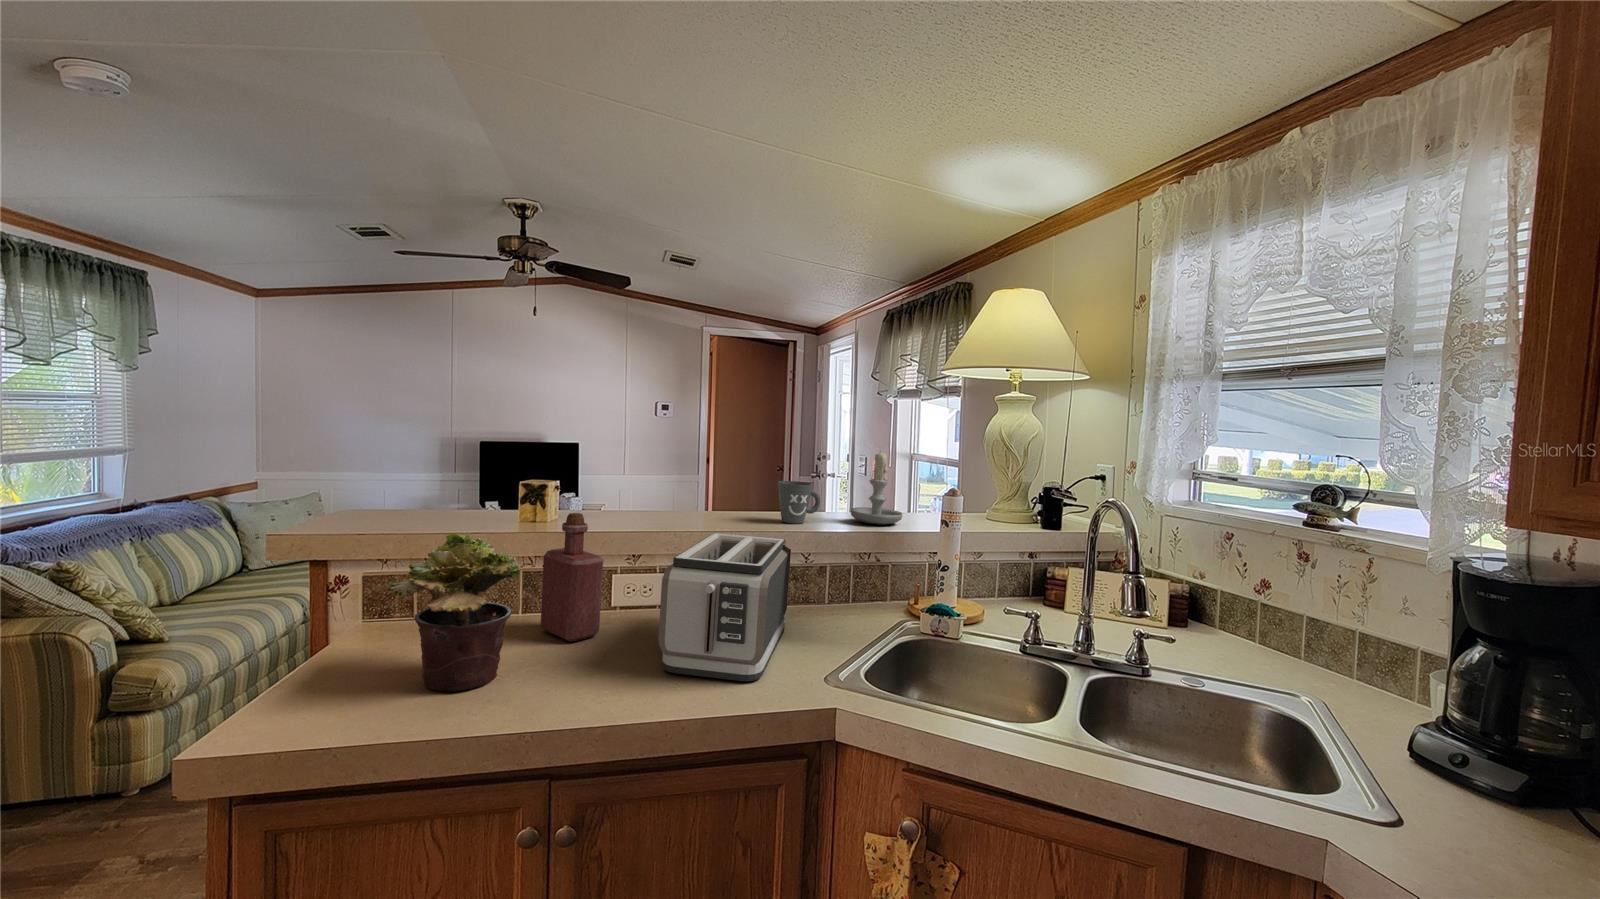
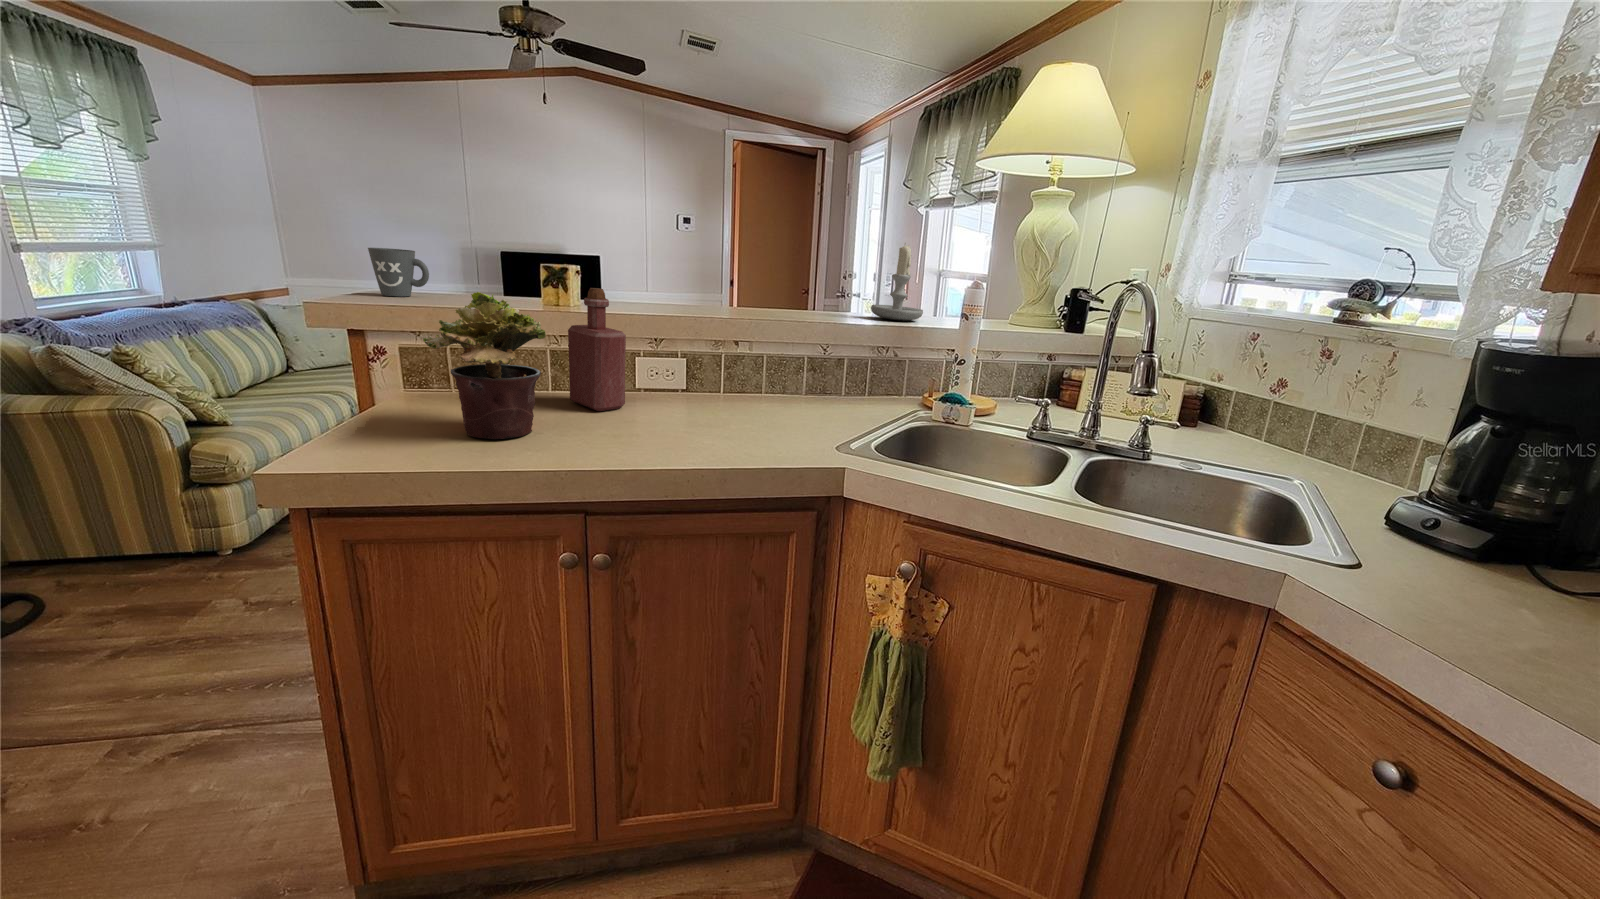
mug: present [778,481,820,523] -> present [368,248,429,296]
toaster: present [658,533,791,681] -> none [680,316,809,445]

